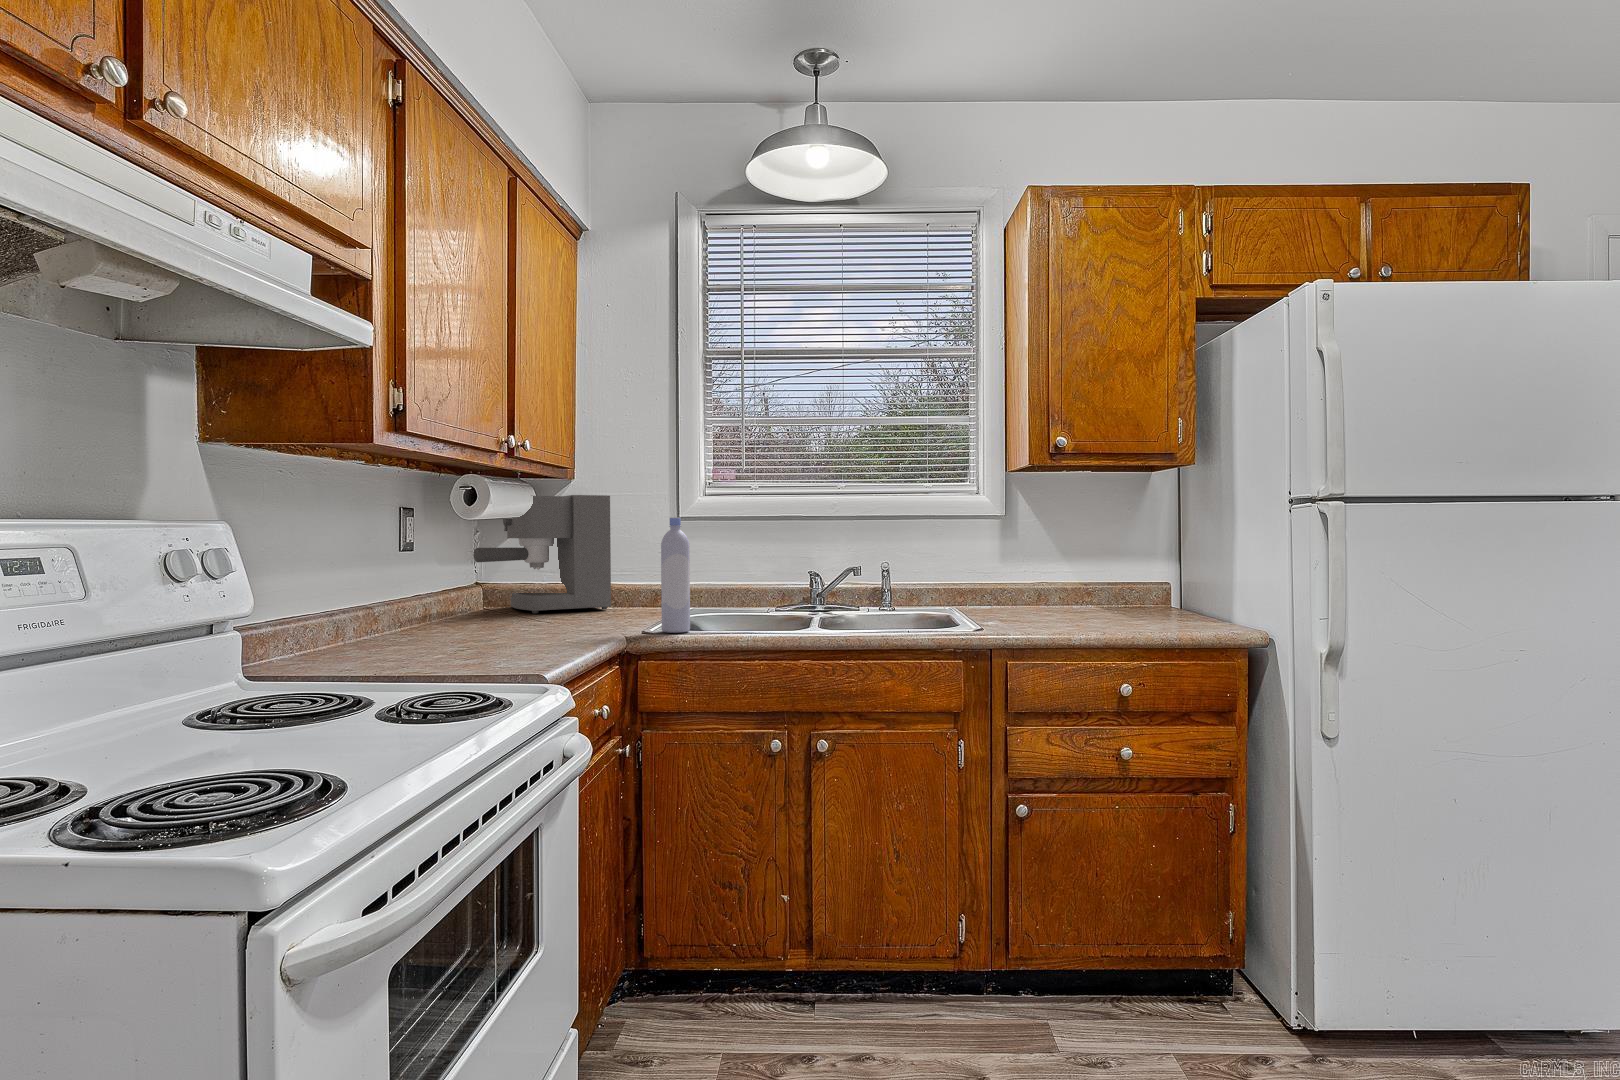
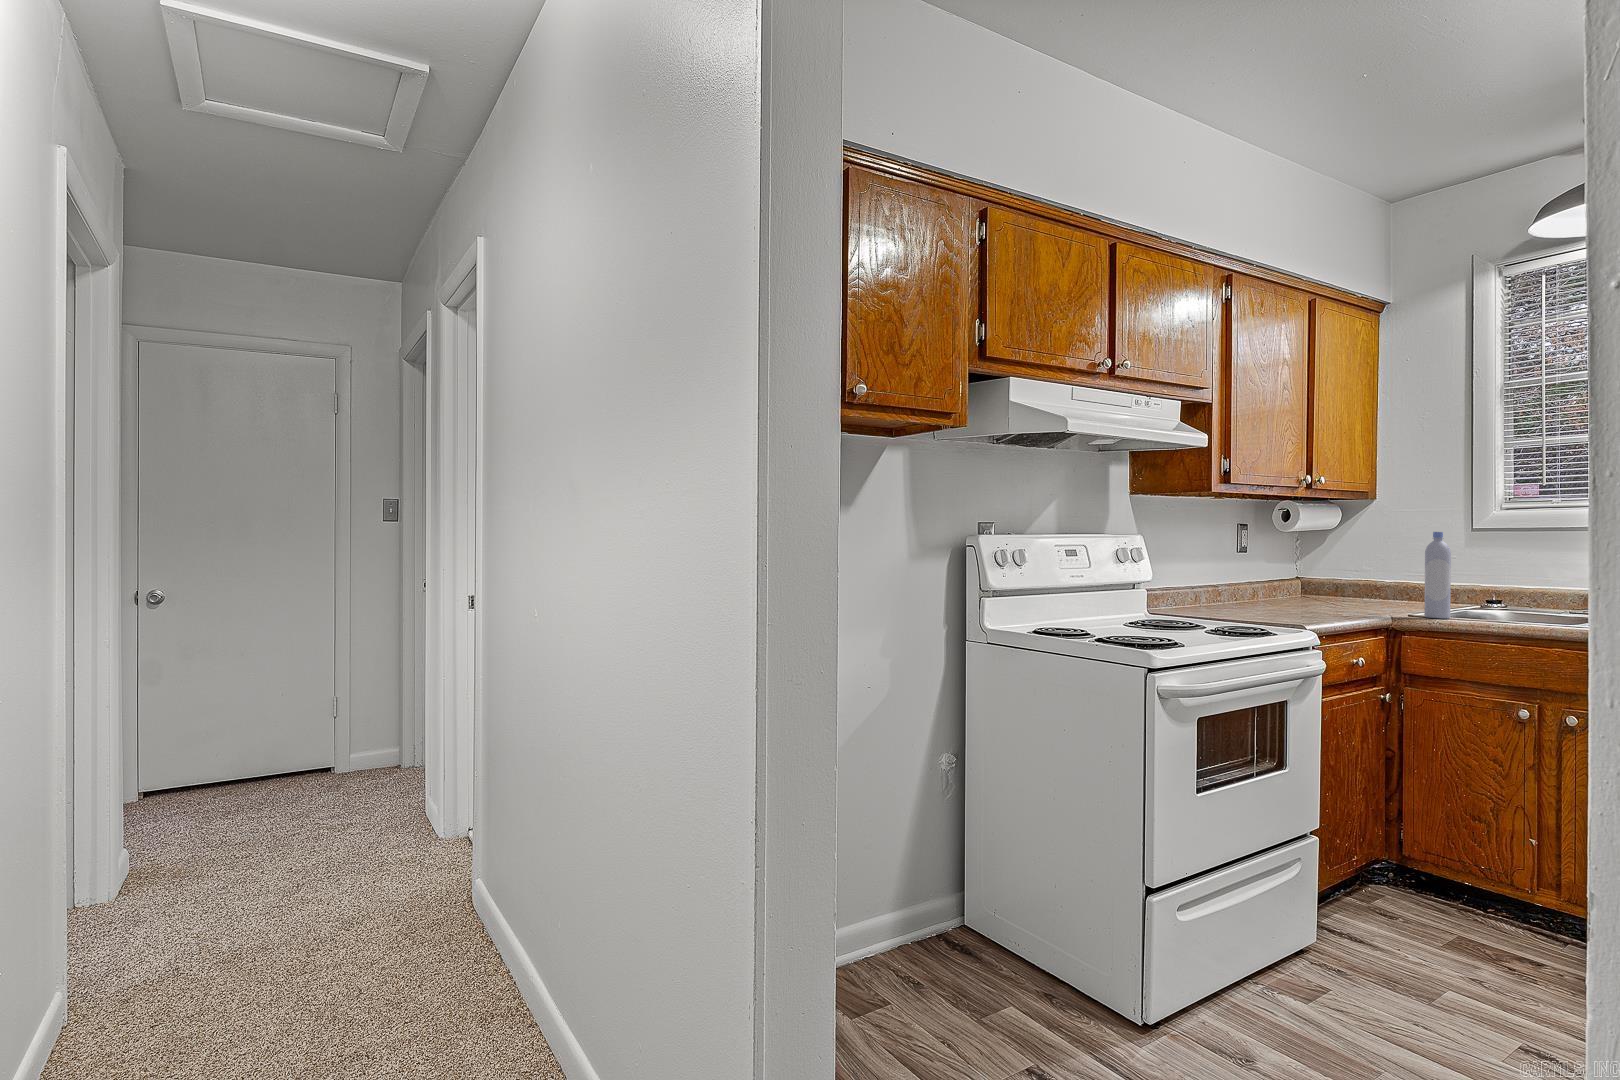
coffee maker: present [473,495,611,613] -> none [1291,512,1406,602]

